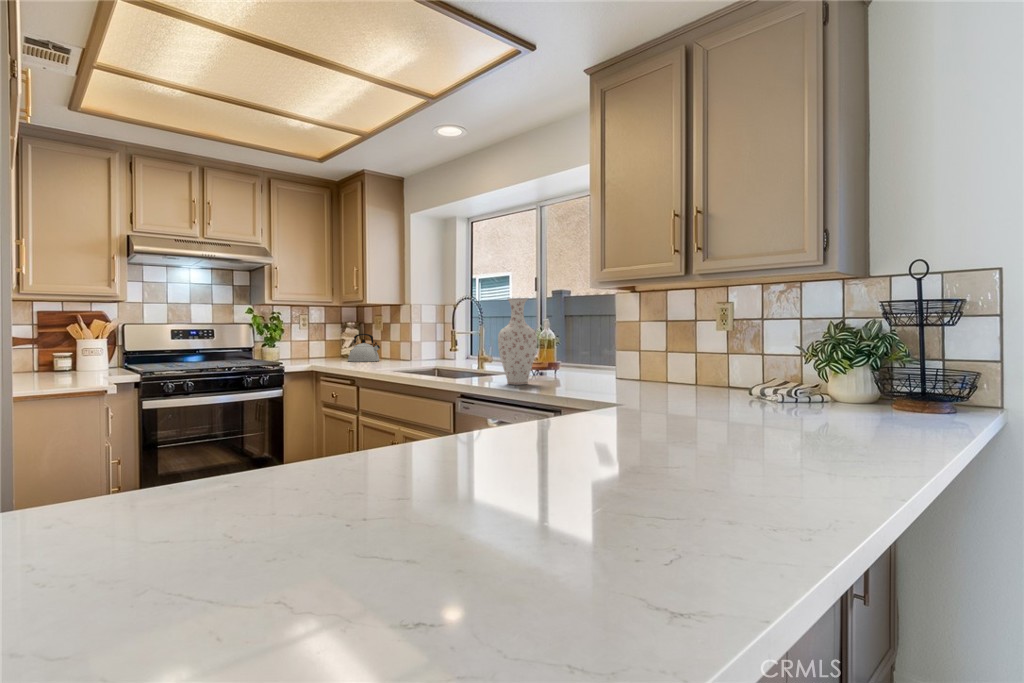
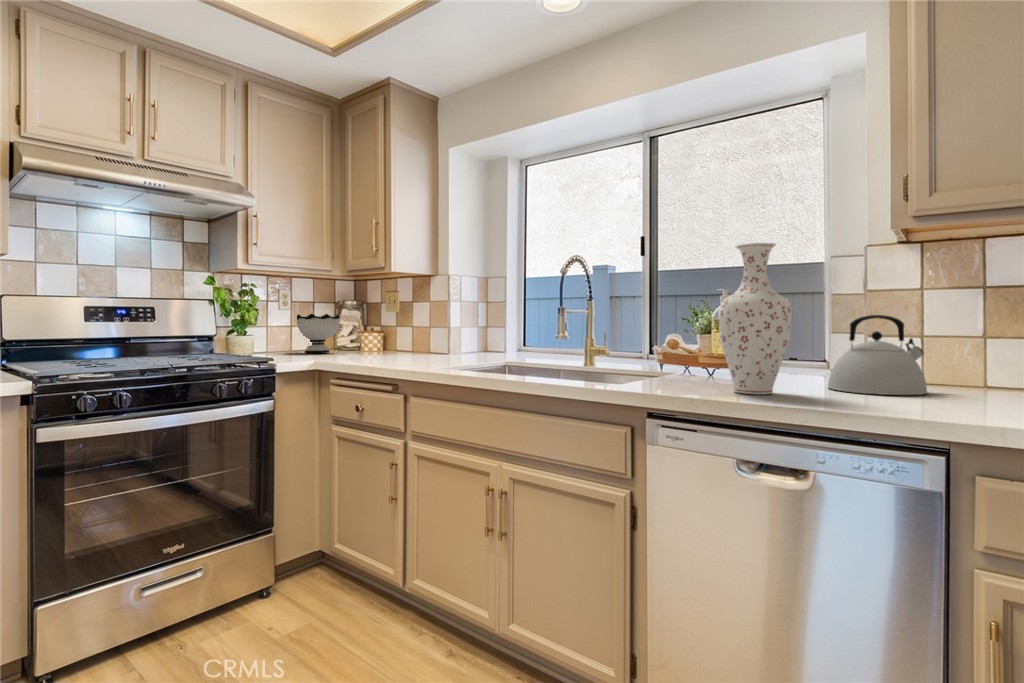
bowl: none [310,332,344,359] -> present [297,314,340,353]
kettle: present [348,334,380,362] -> present [828,315,927,395]

